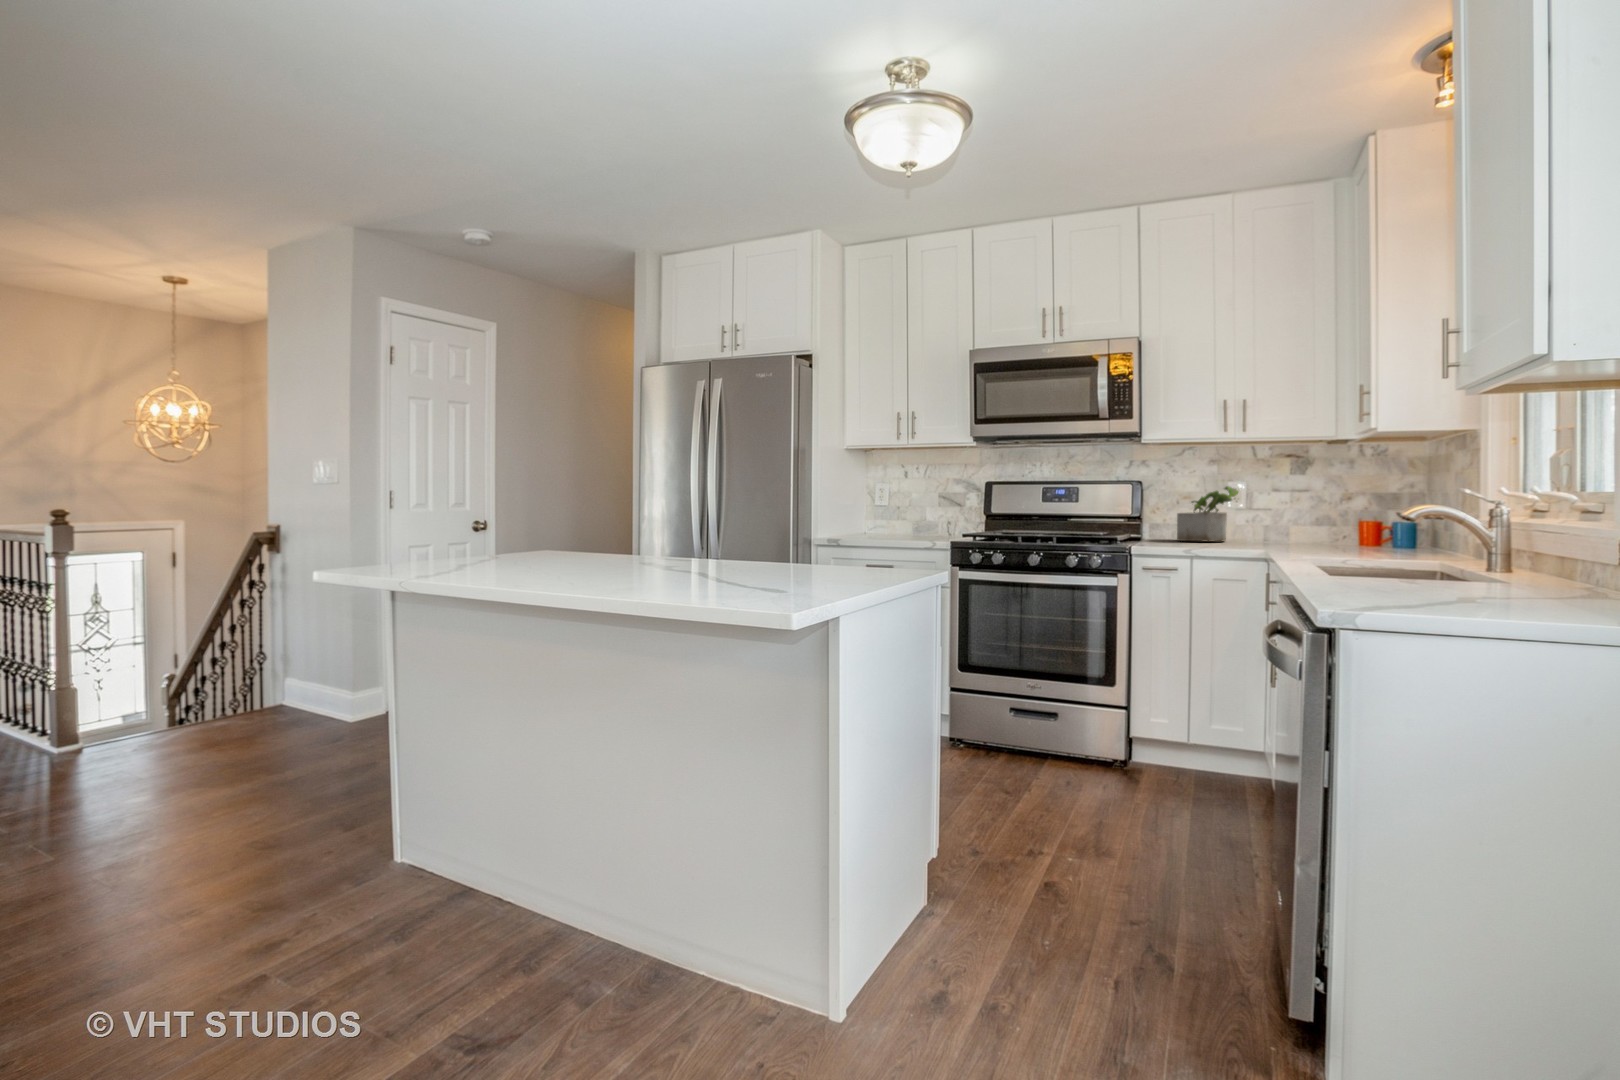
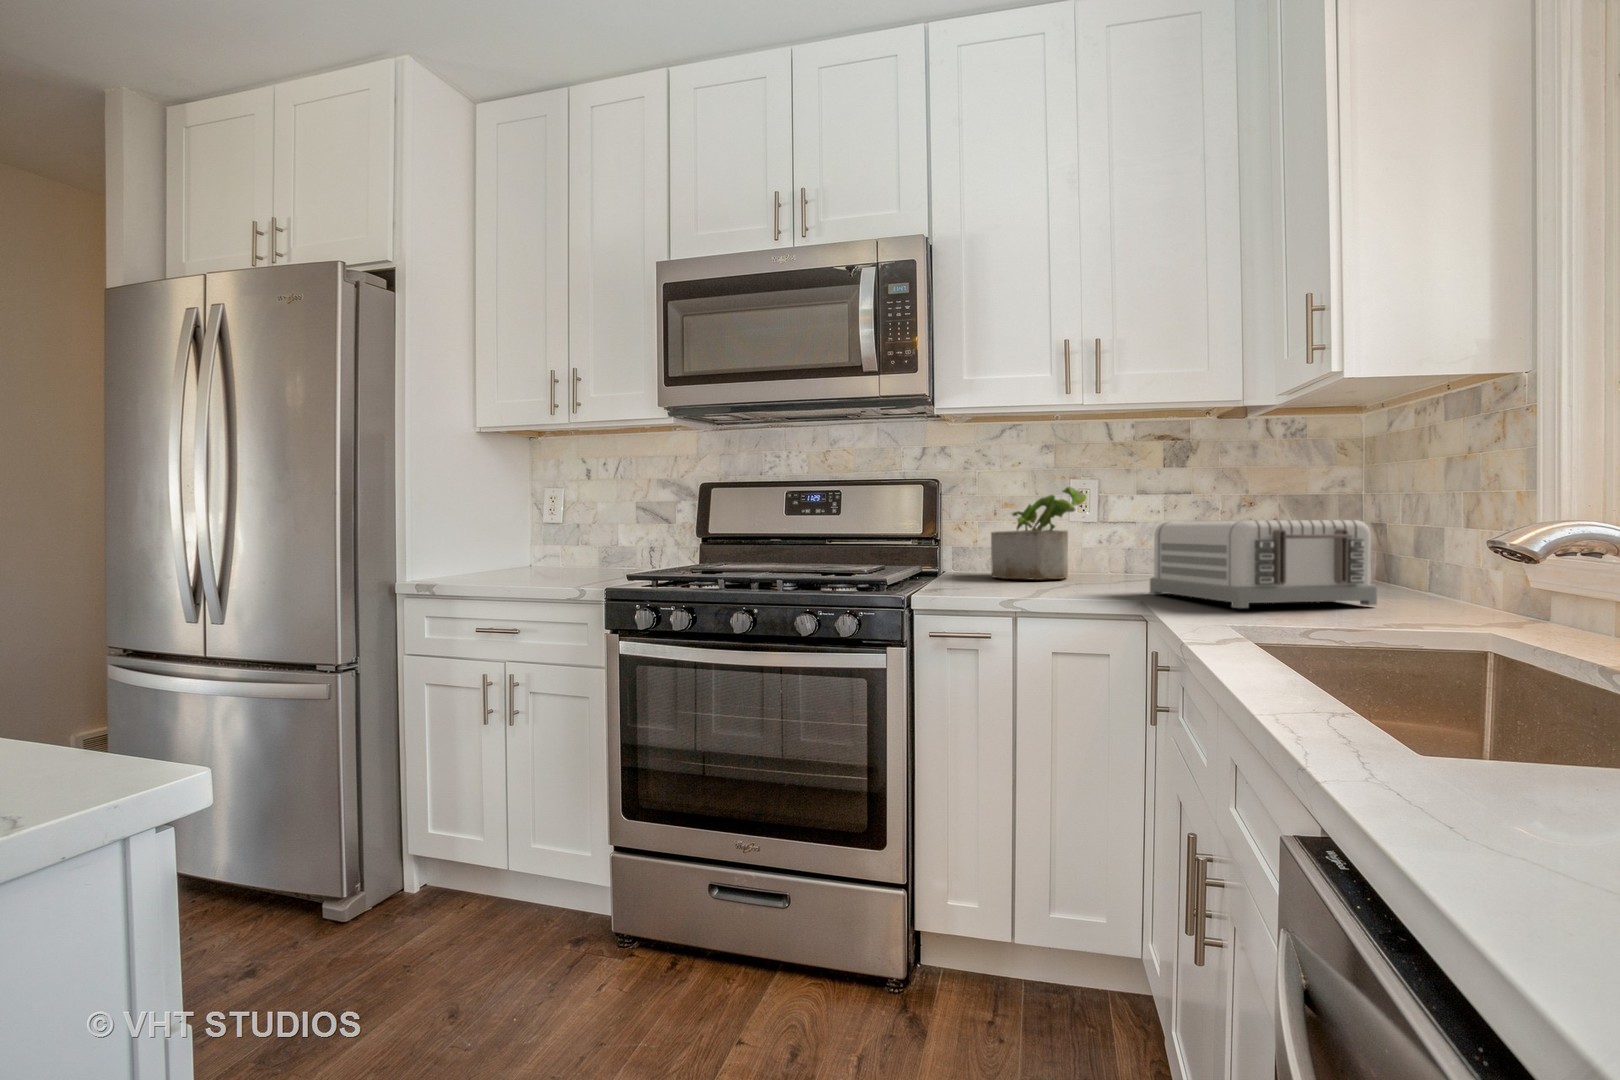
toaster: none [1272,506,1395,552] -> present [1150,520,1377,608]

